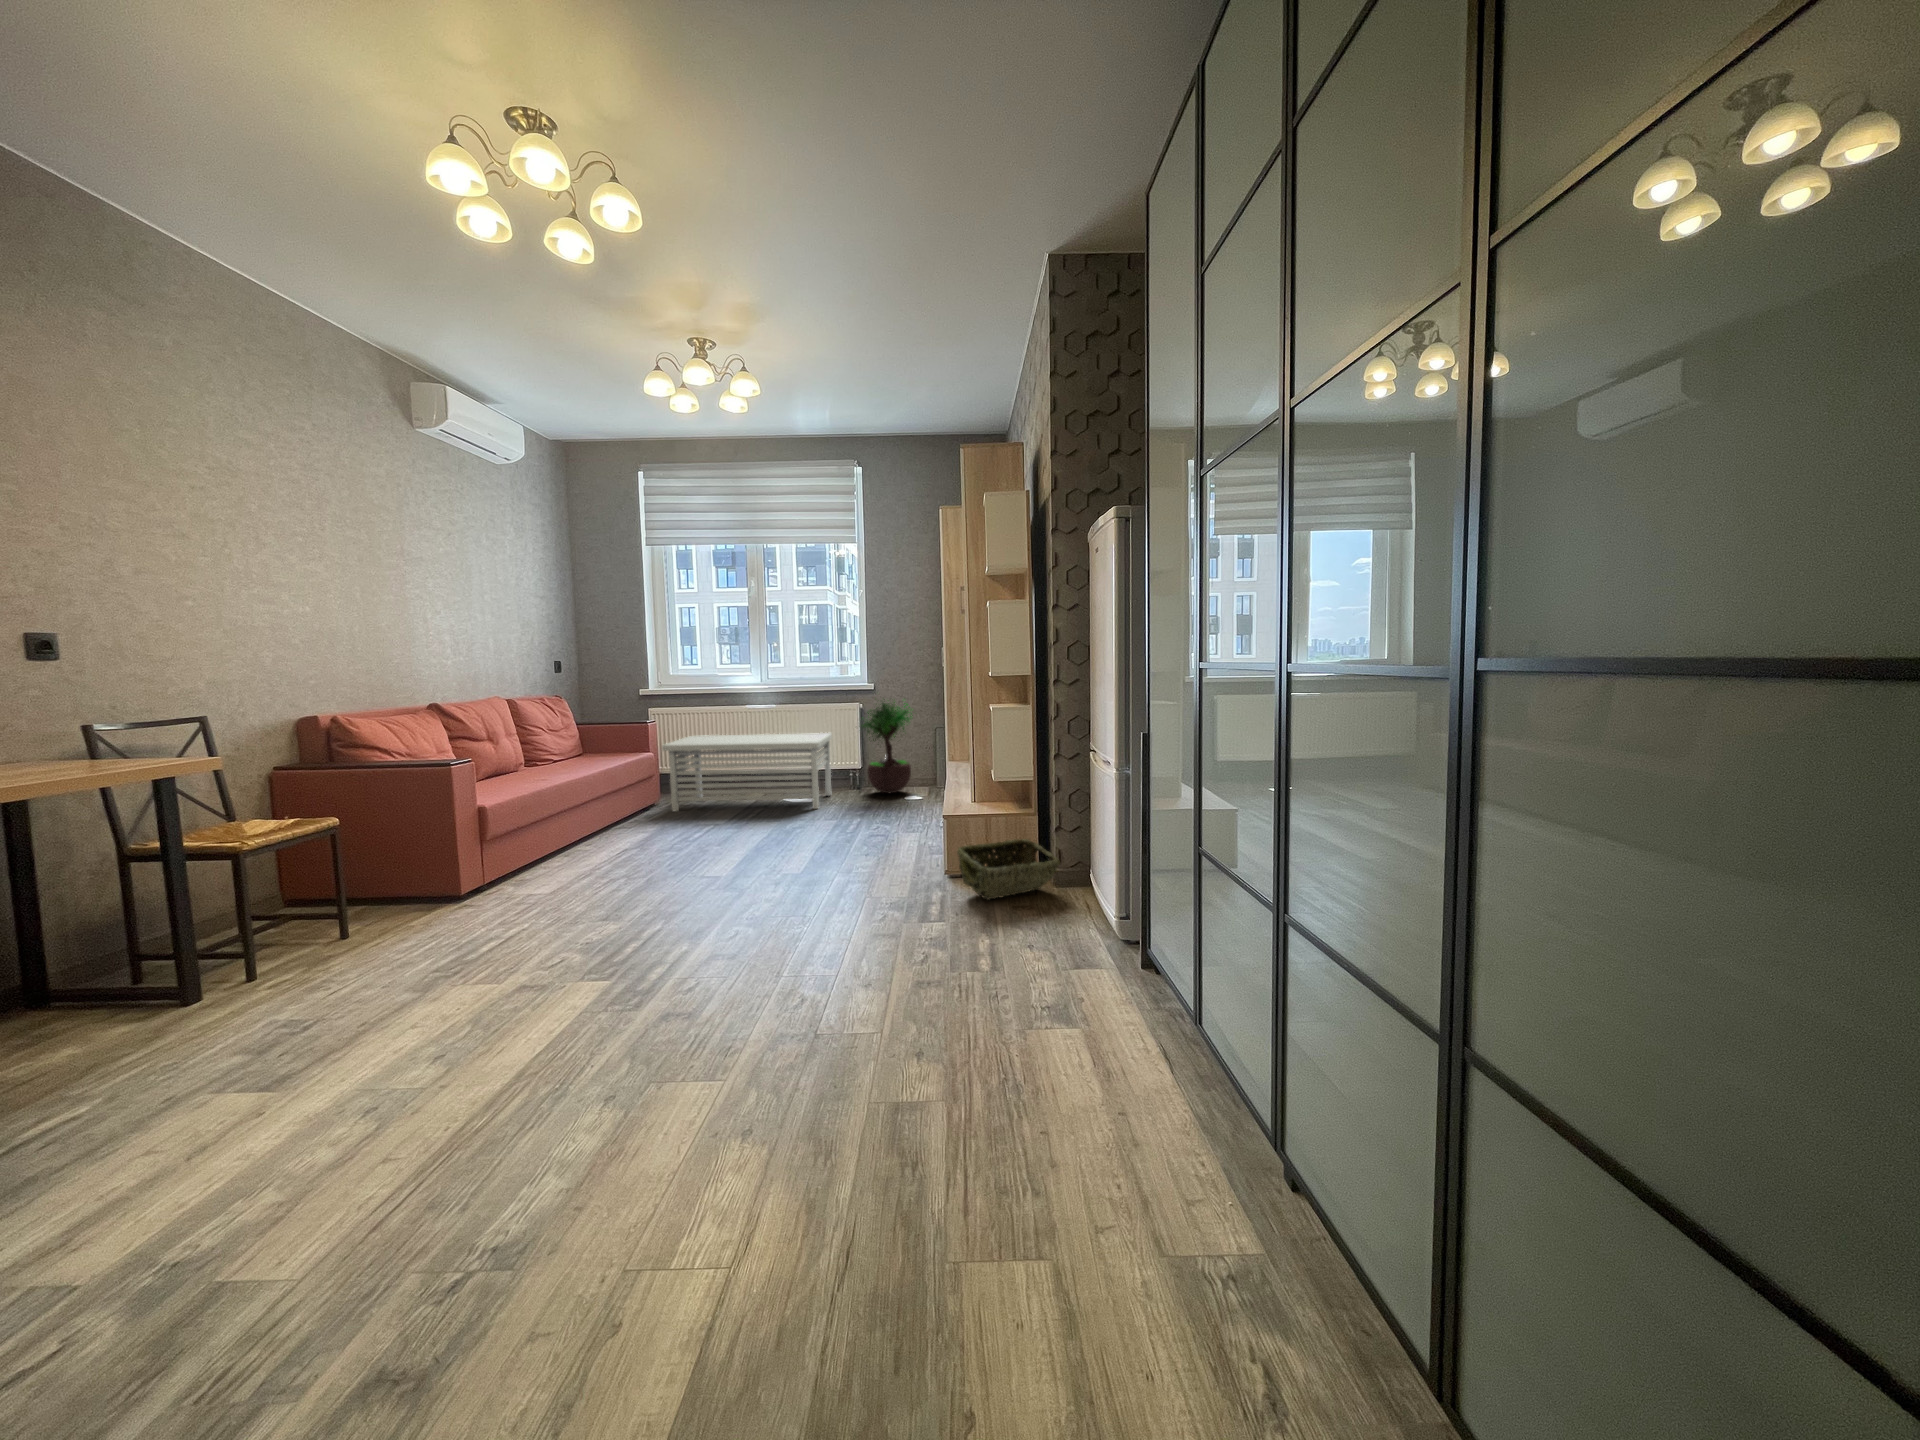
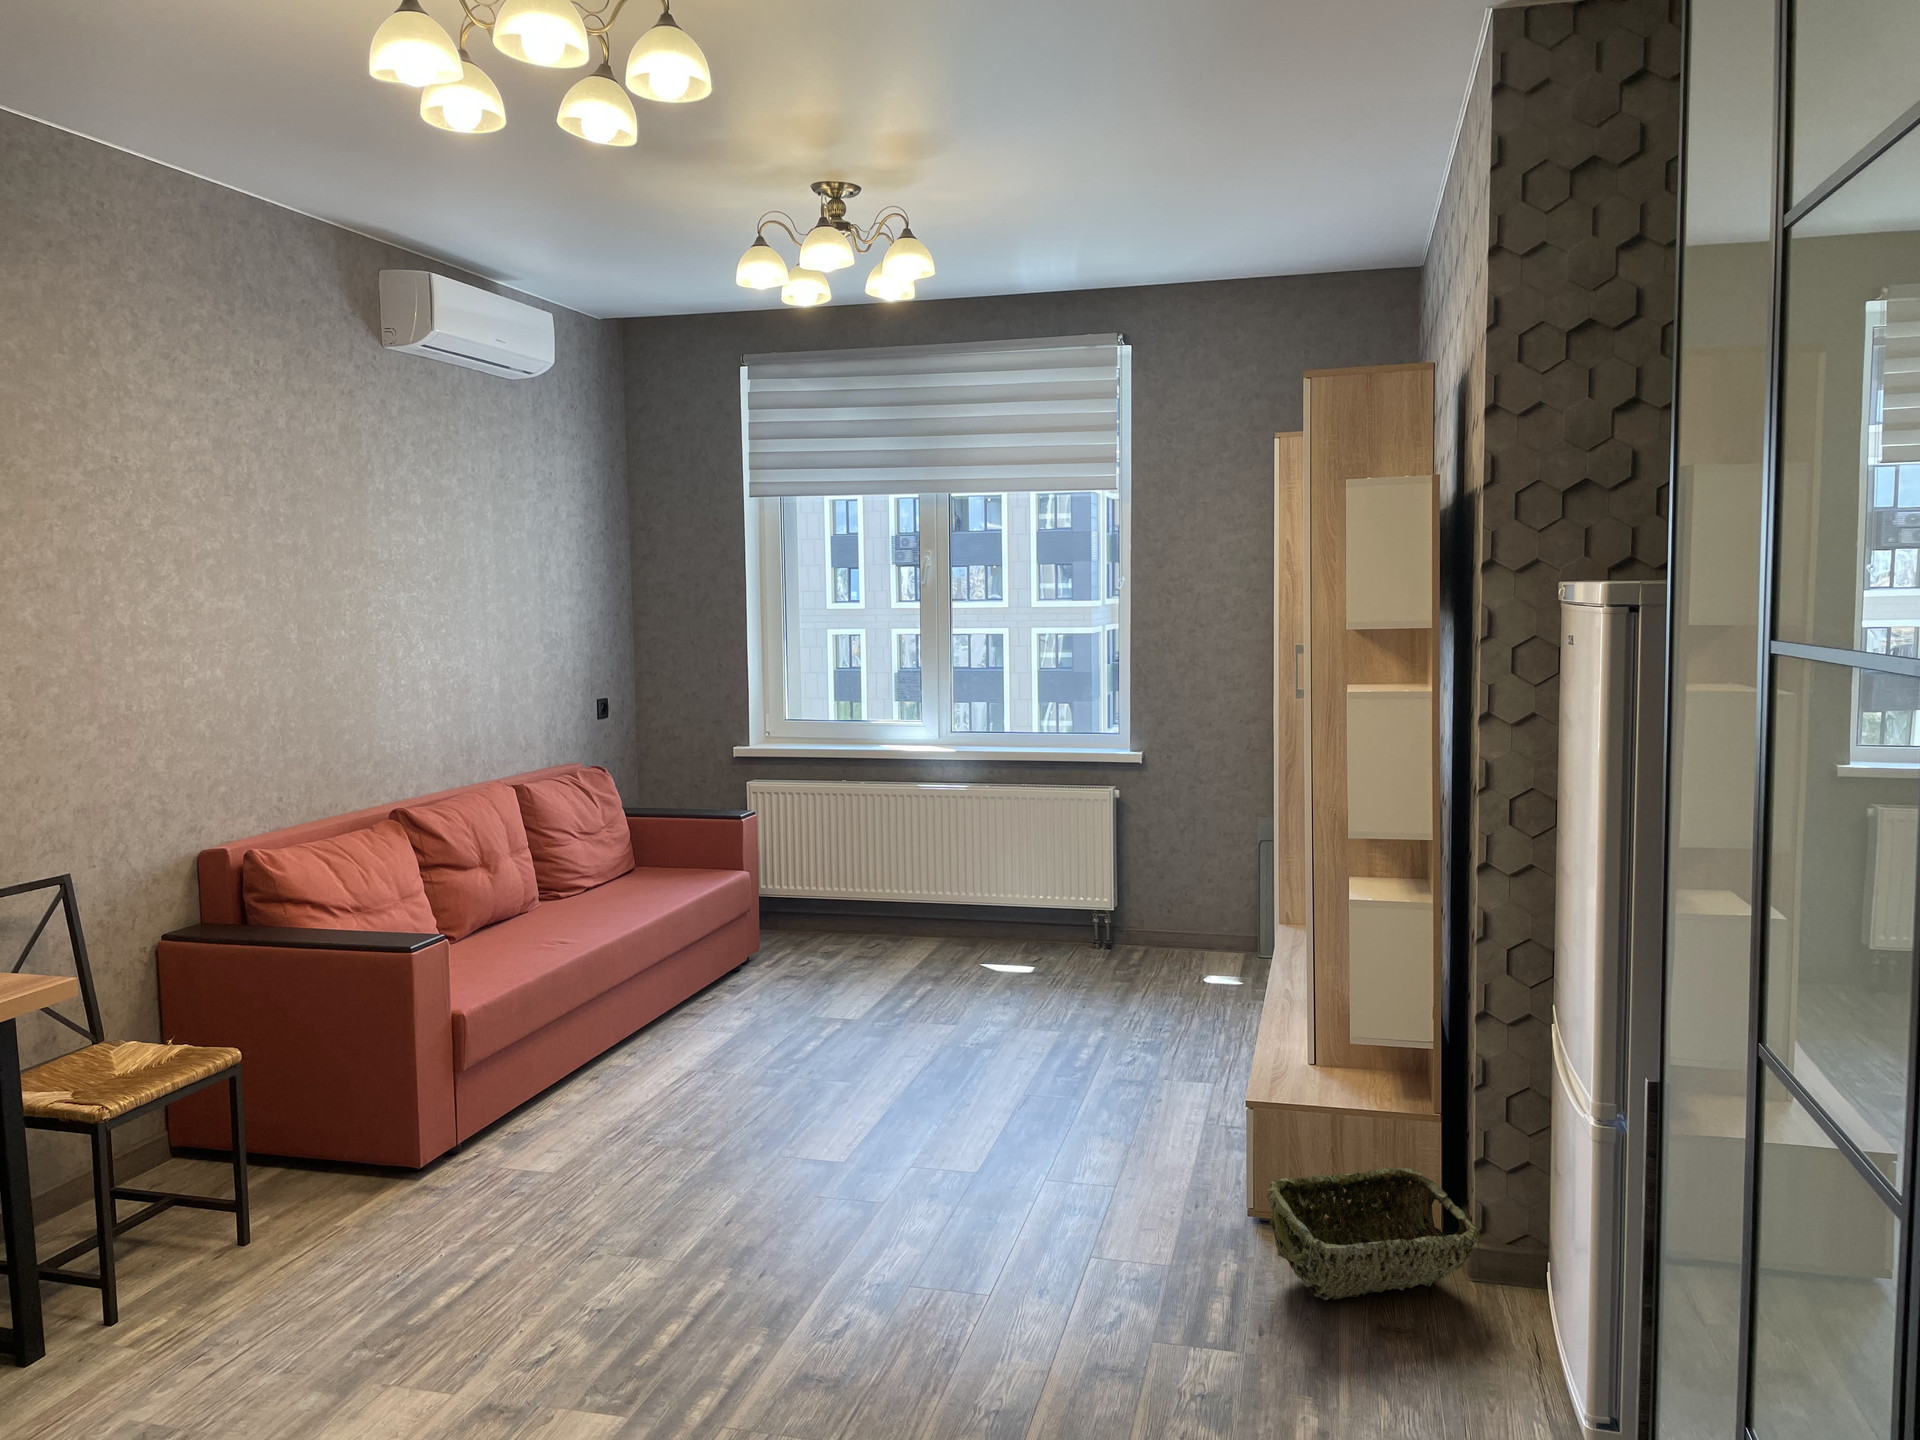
potted tree: present [862,699,912,793] -> none [1104,777,1222,968]
storage bench: present [662,733,832,811] -> none [760,838,1060,998]

